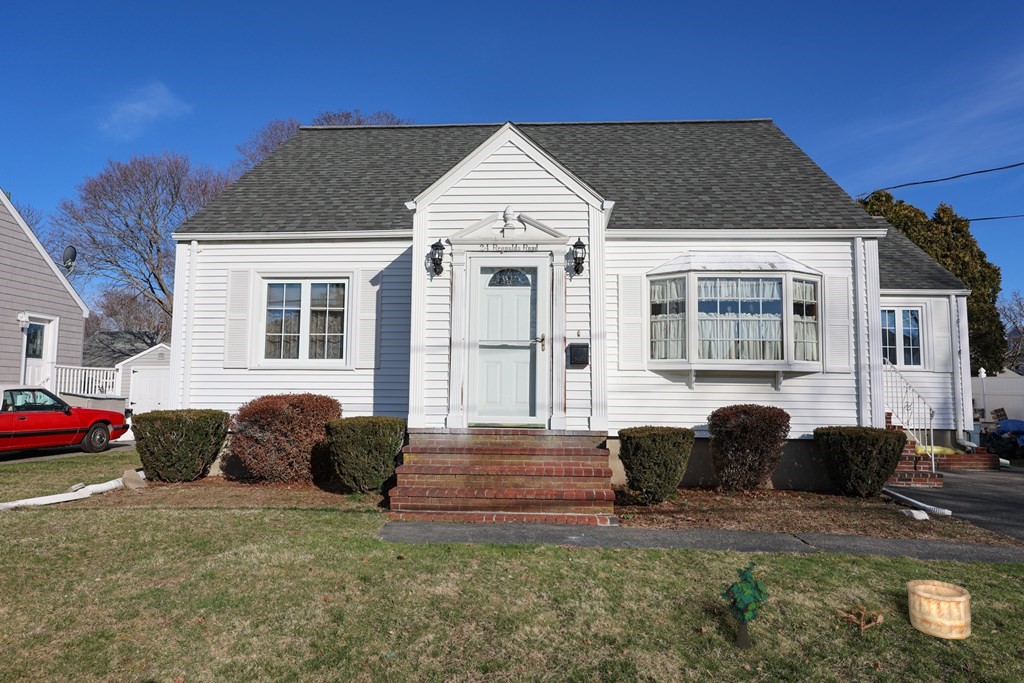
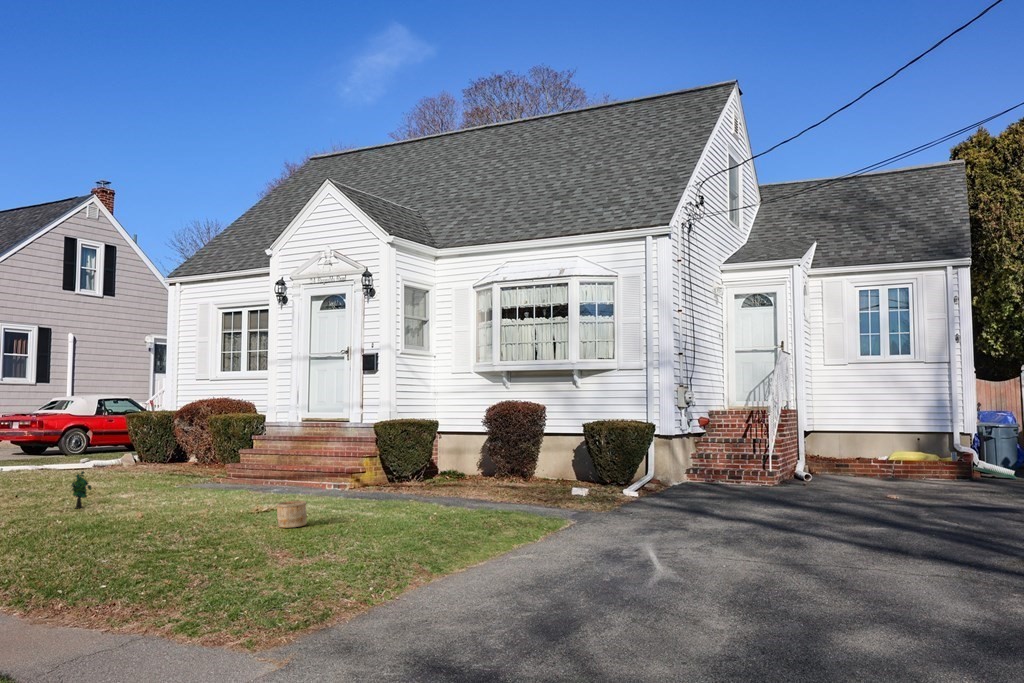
decorative plant: present [719,562,768,649] -> present [71,471,91,509]

